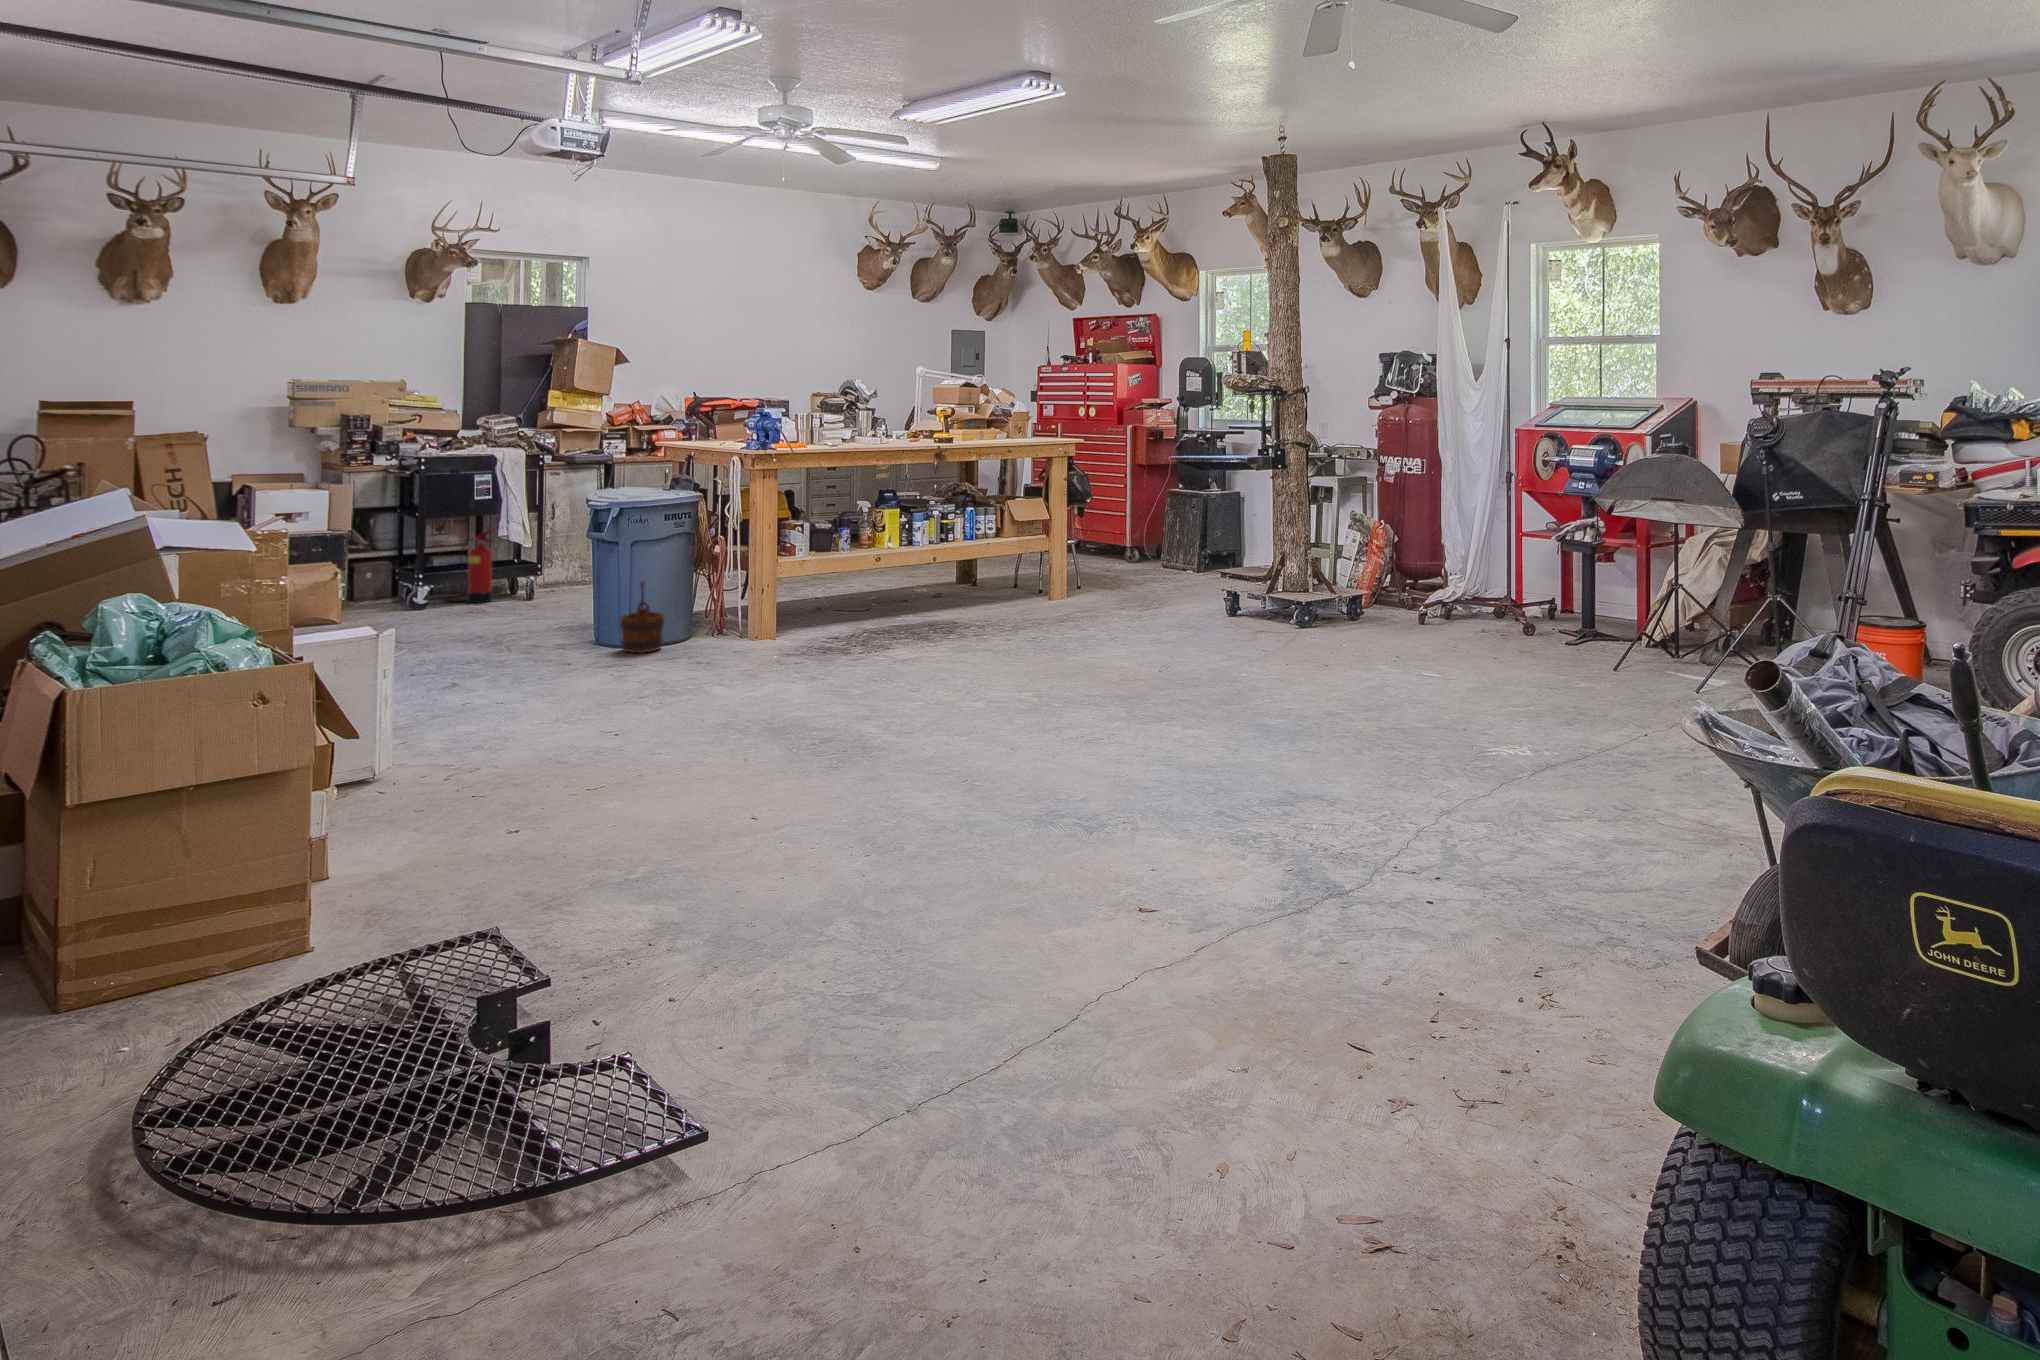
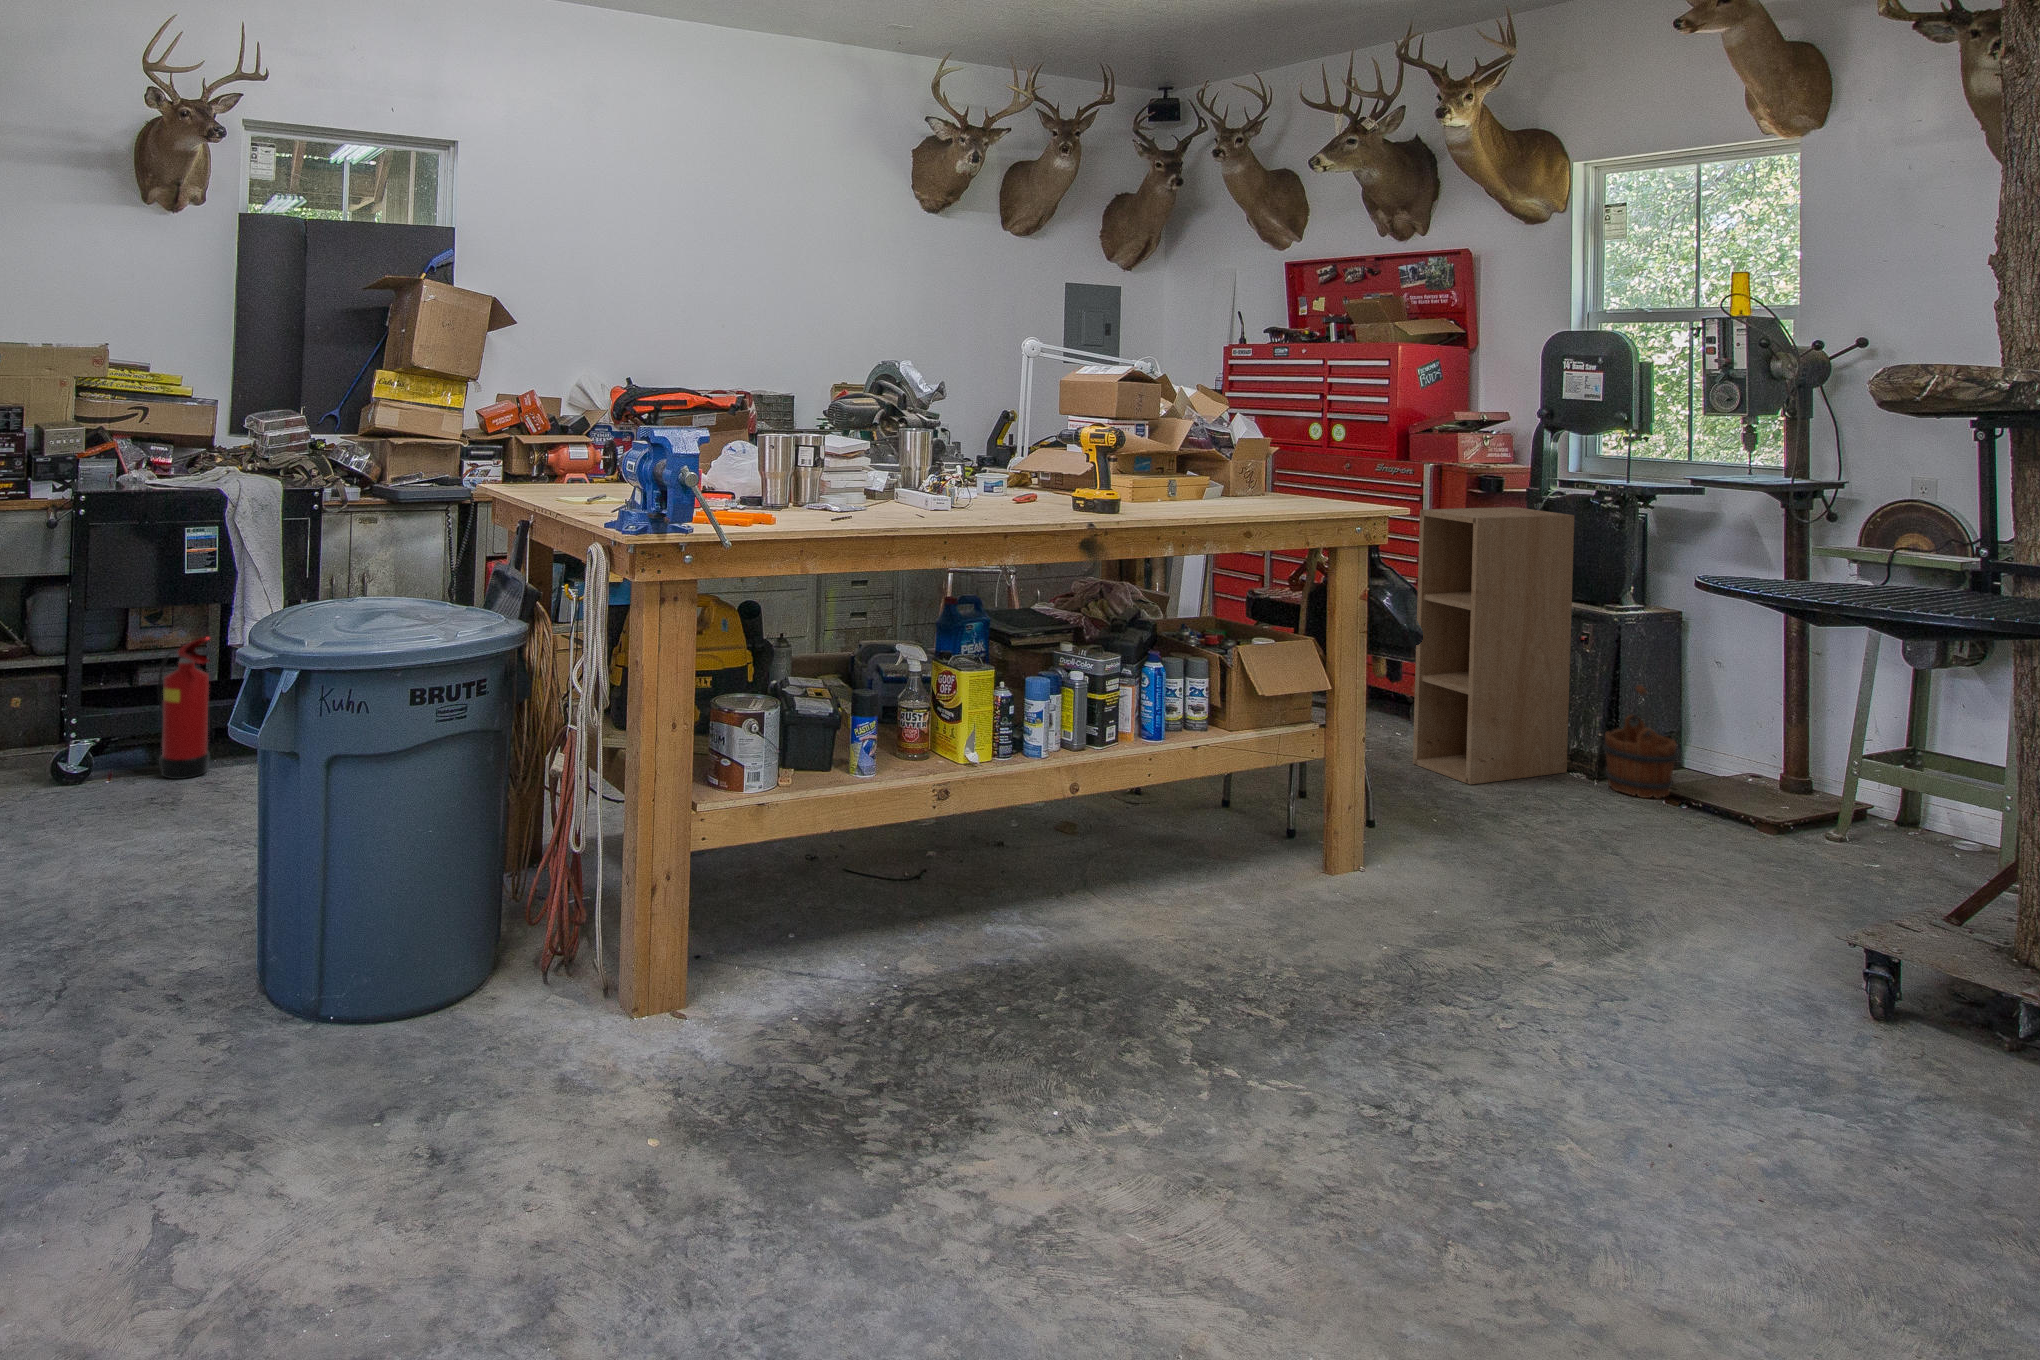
shelving unit: none [1112,443,1183,572] -> present [1413,507,1574,785]
wooden bucket: present [620,581,664,653] -> present [1604,685,1677,799]

